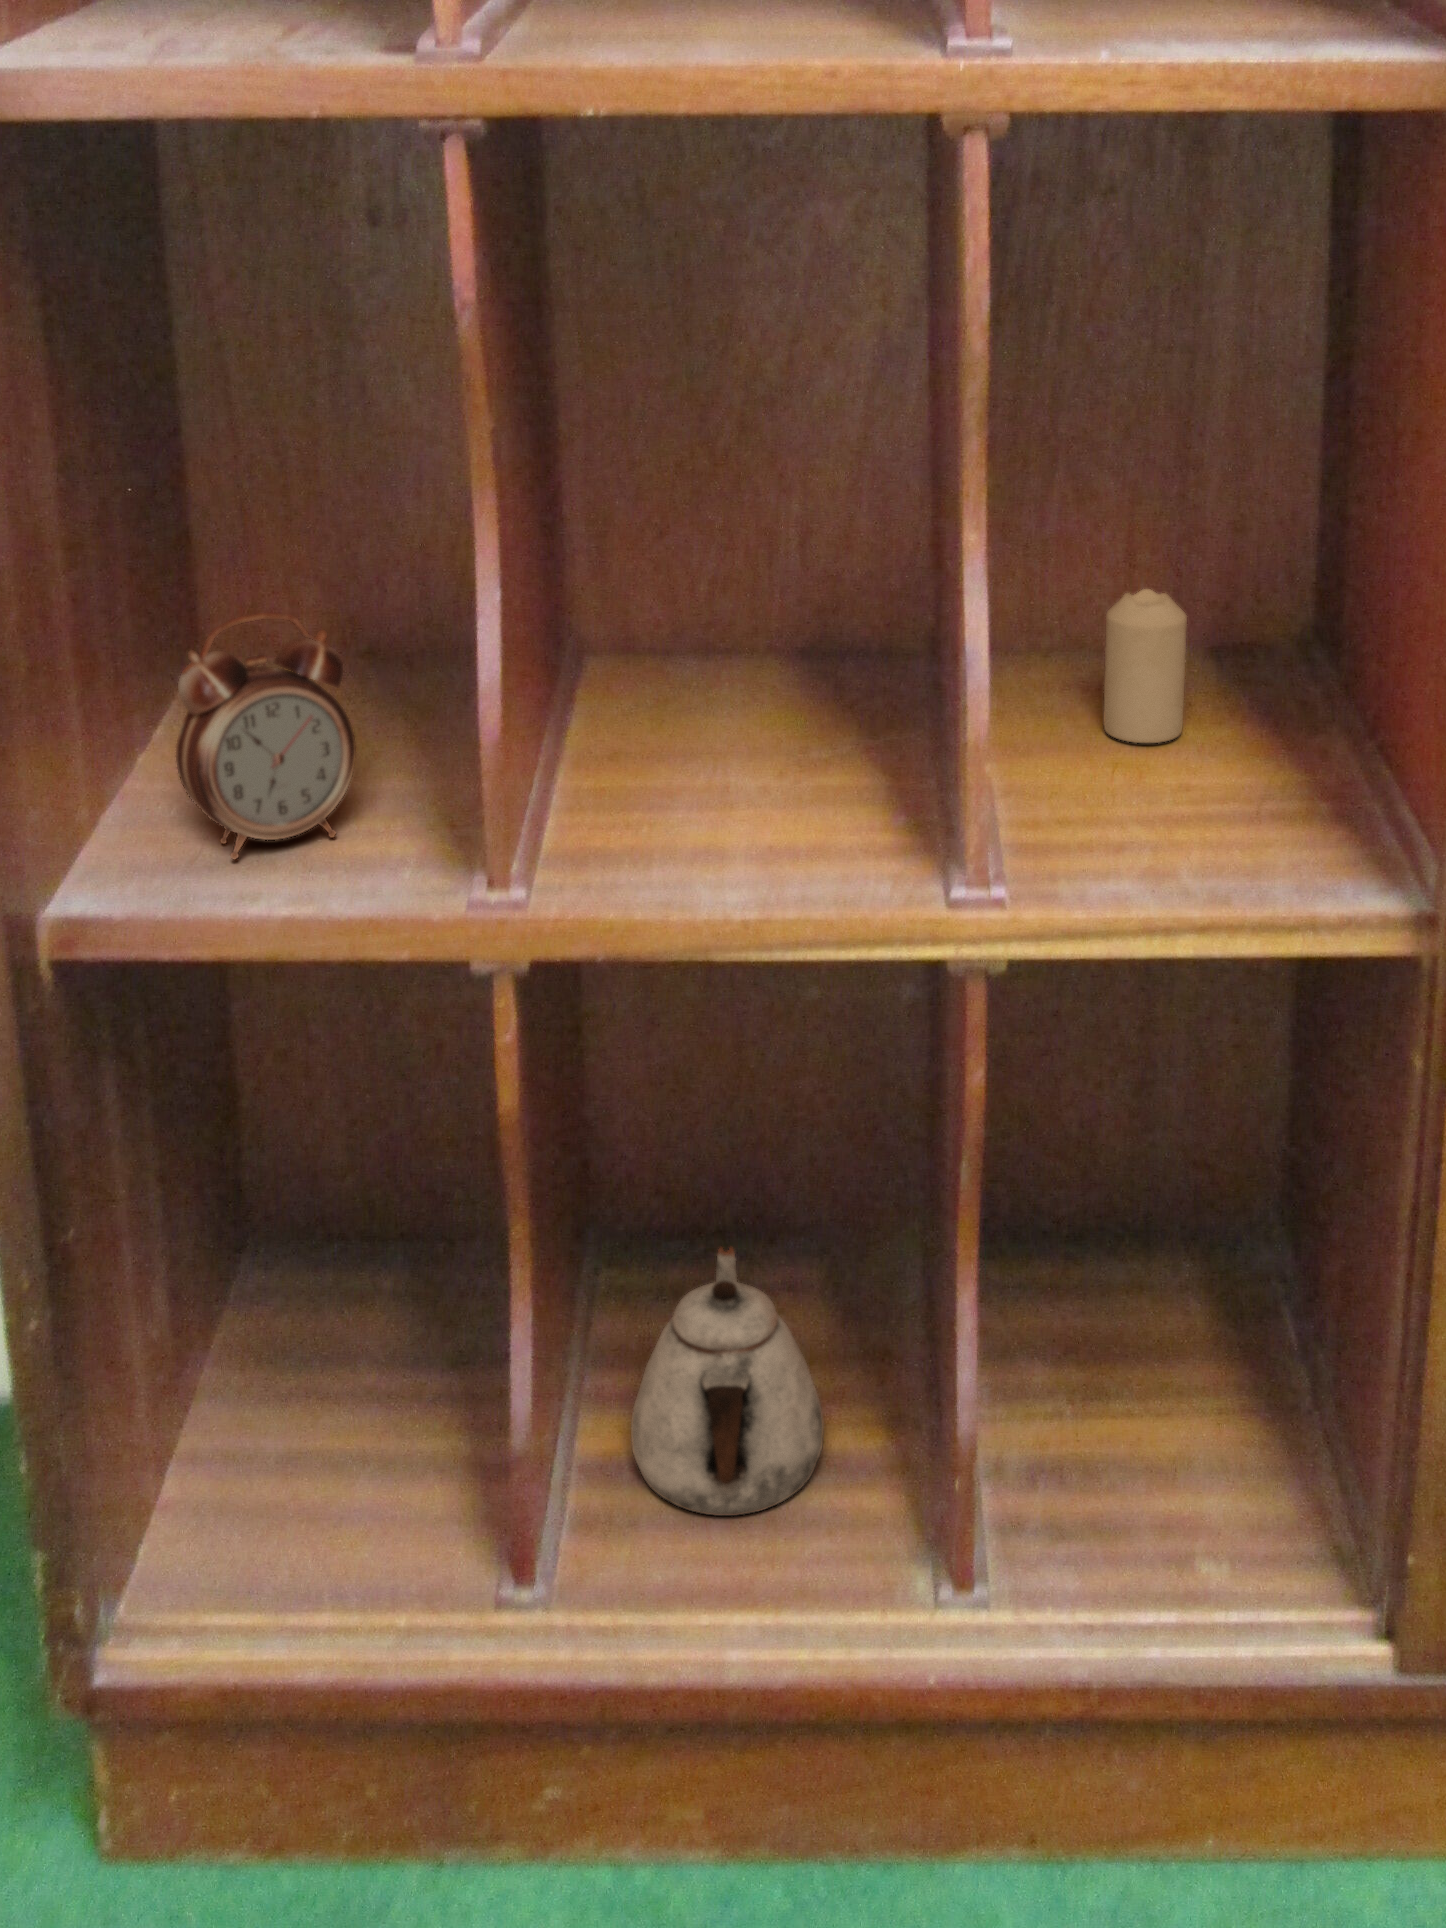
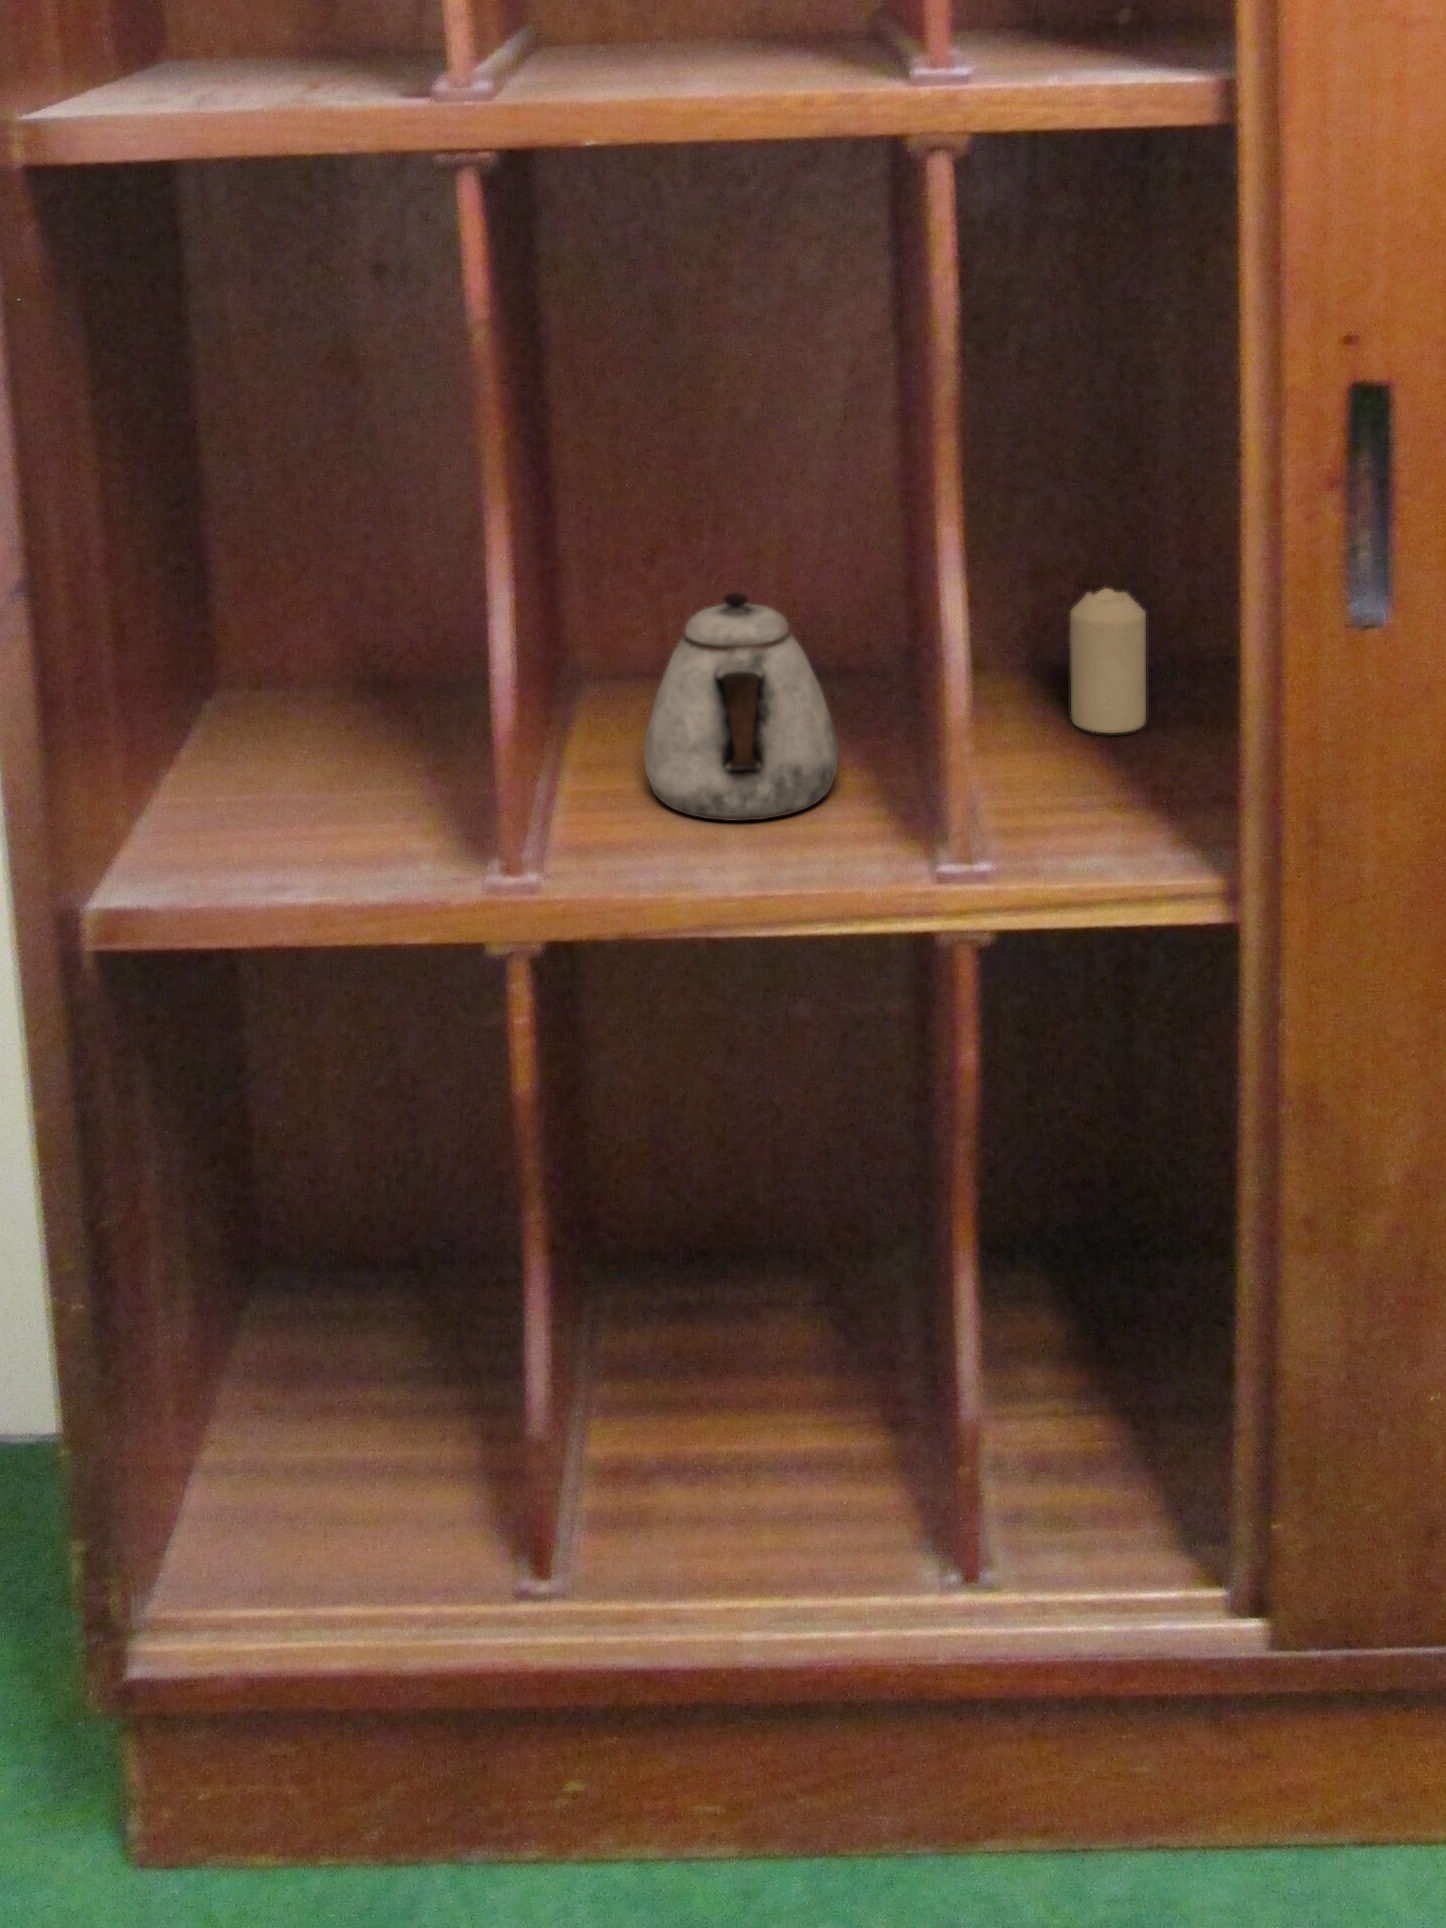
alarm clock: present [176,612,356,859] -> none [211,617,377,851]
teapot: present [631,1247,824,1516] -> present [644,592,838,821]

